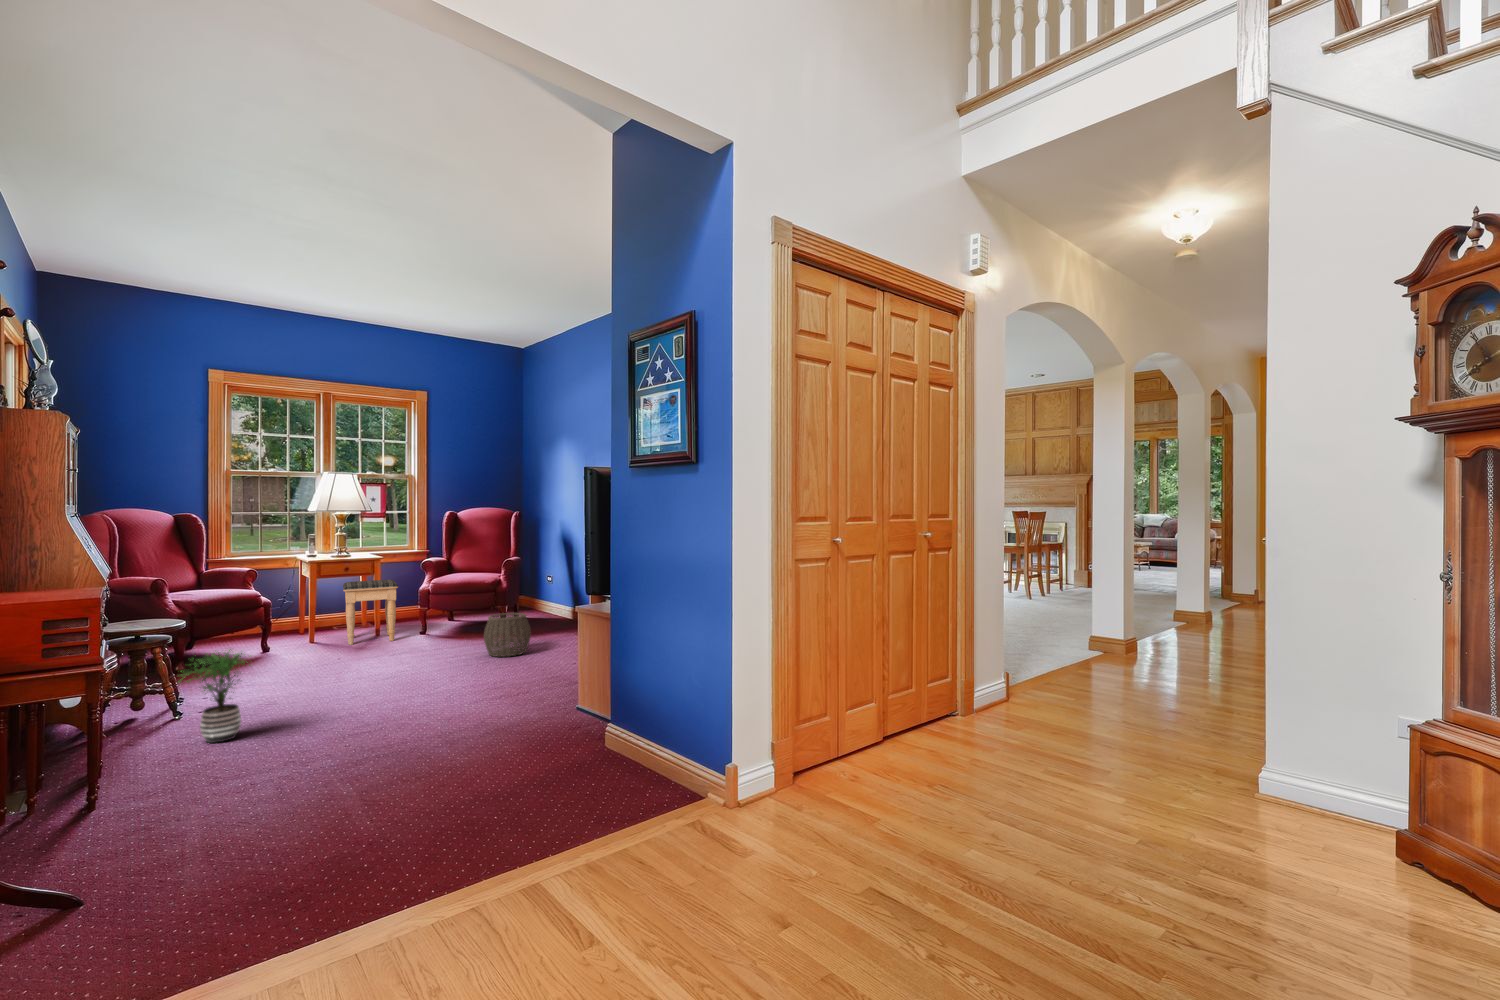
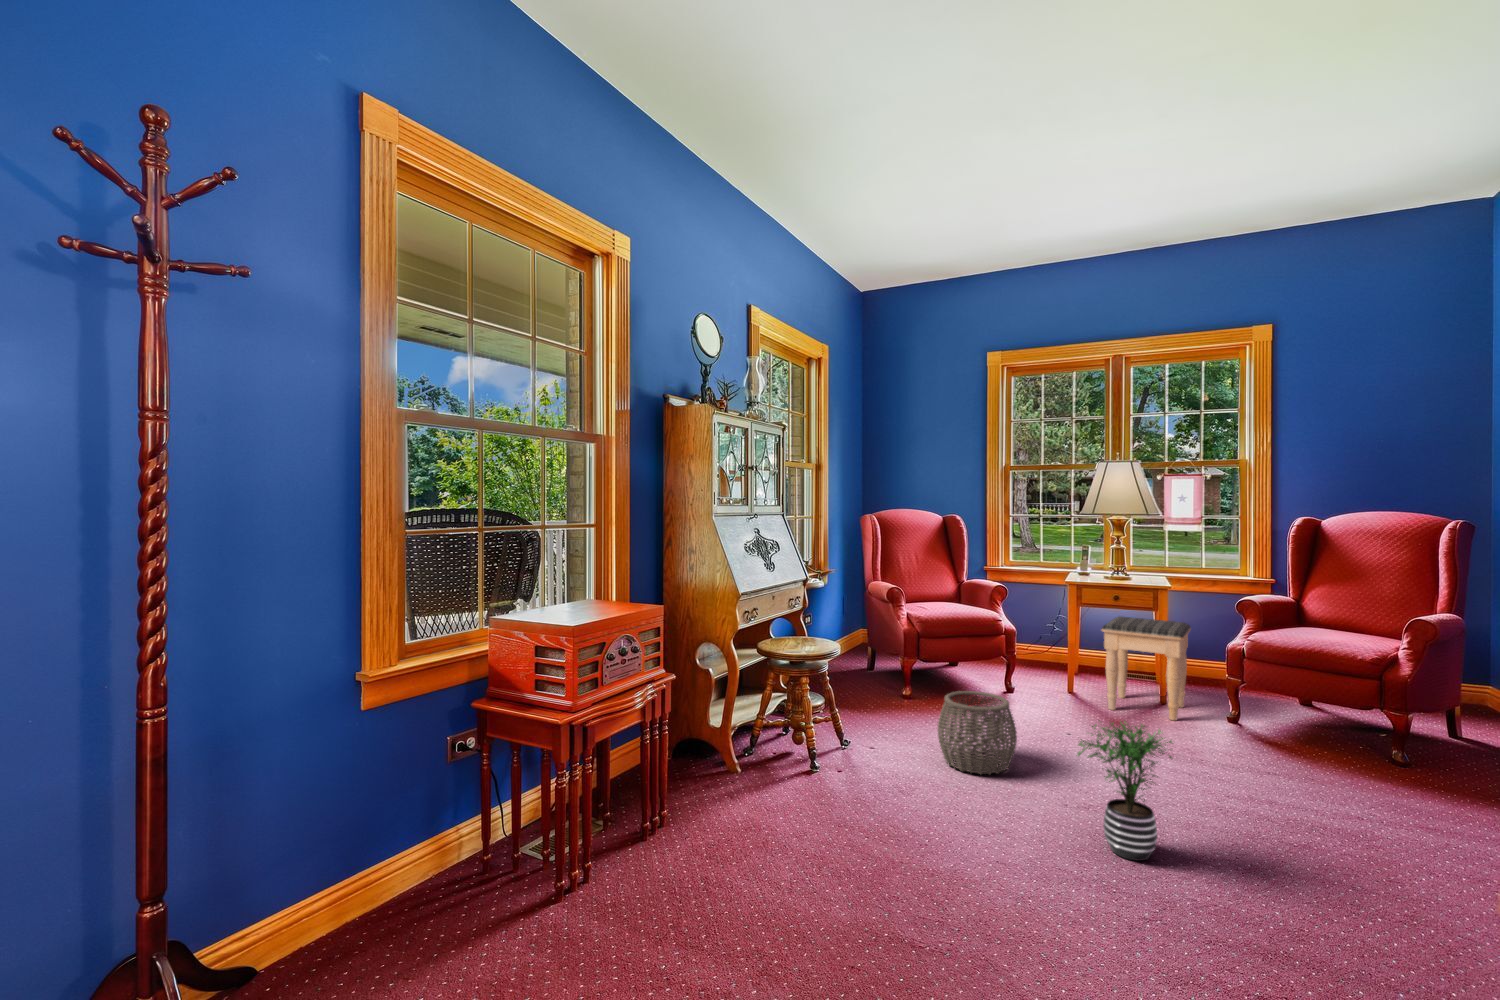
woven basket: present [484,613,531,657] -> present [938,691,1017,774]
potted plant: present [181,649,250,743] -> present [1078,722,1172,861]

